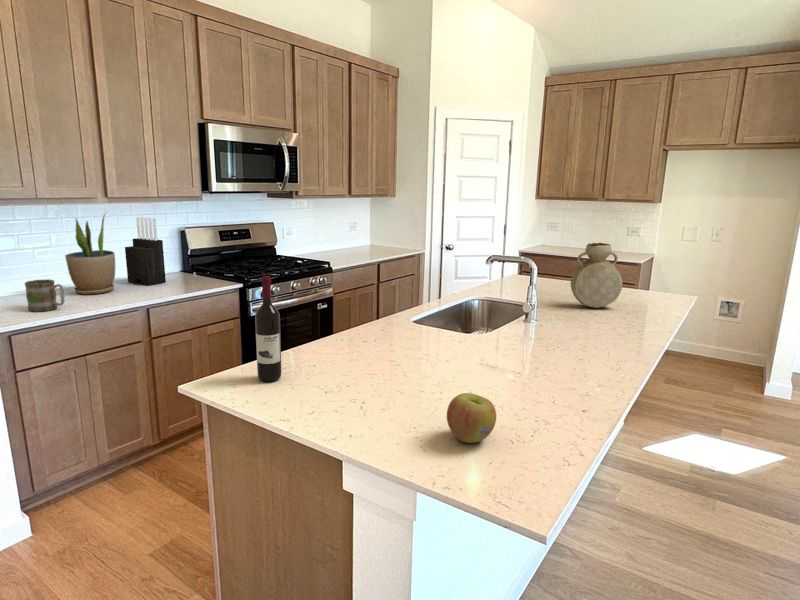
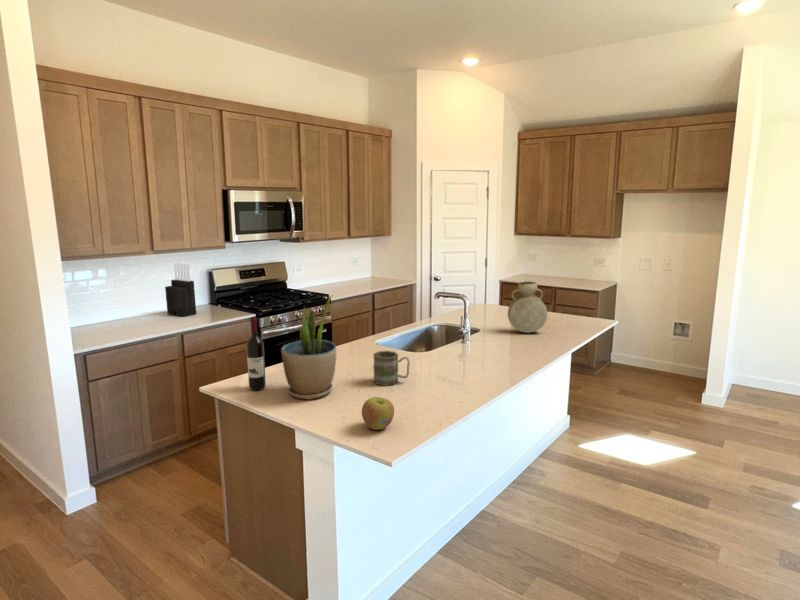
potted plant: present [65,214,115,294] -> present [281,296,336,399]
mug: present [25,279,64,312] -> present [373,351,410,386]

